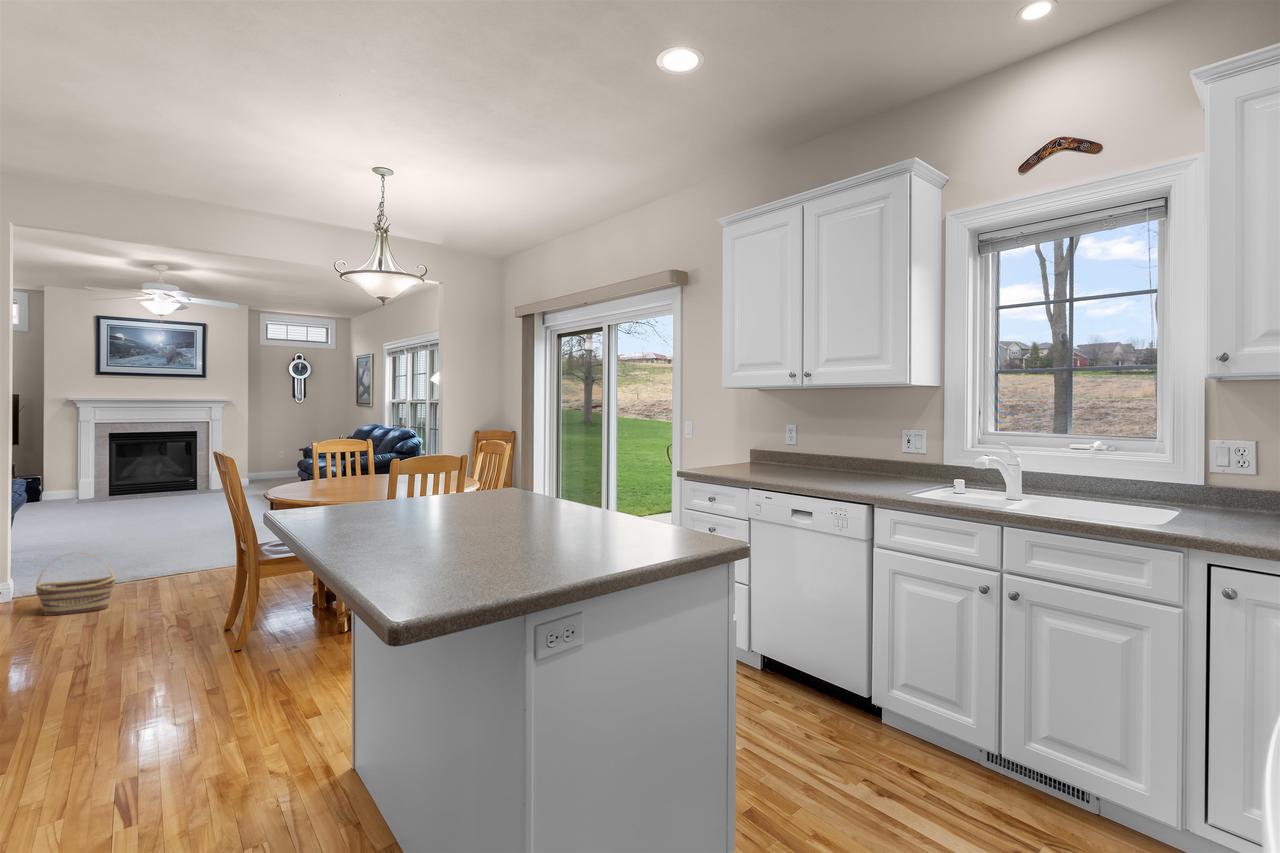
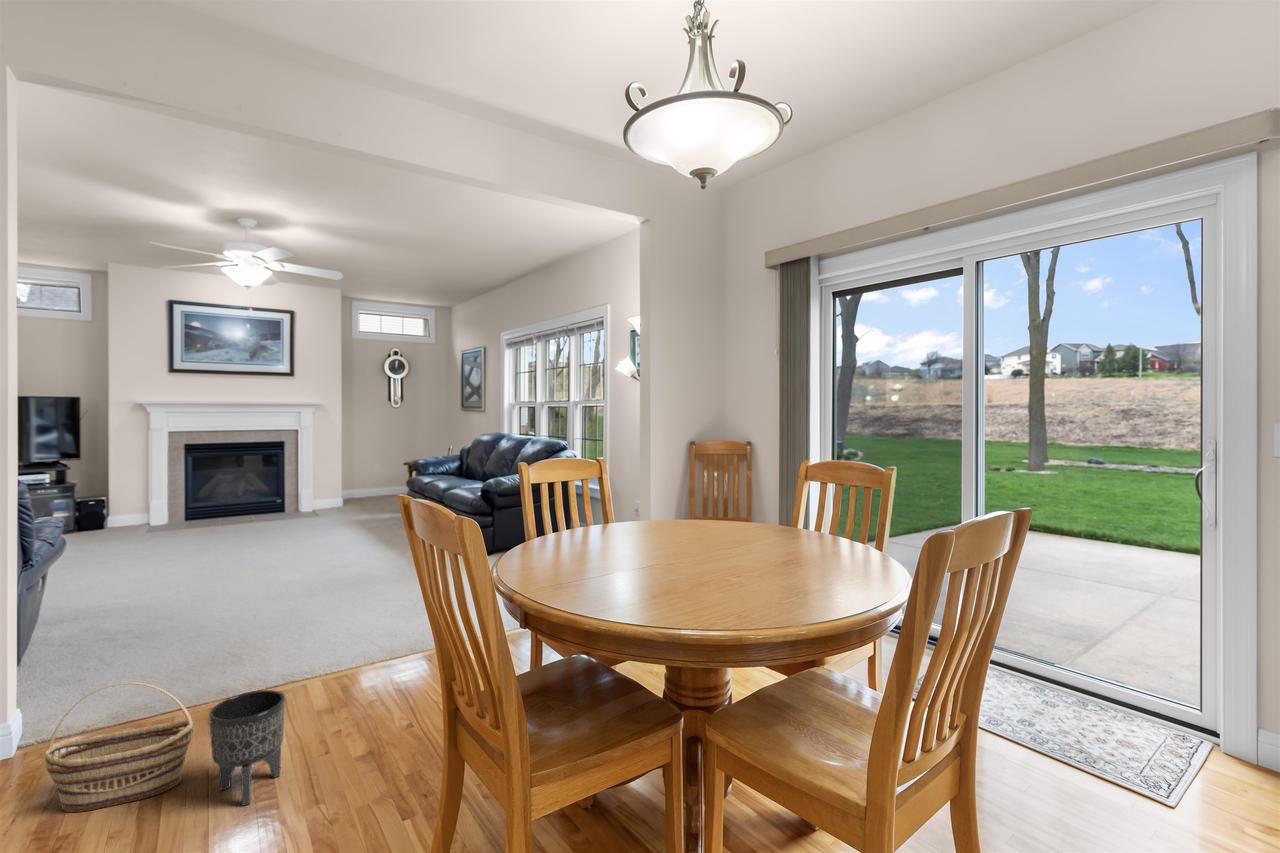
planter: none [123,561,166,614] -> present [209,690,285,805]

